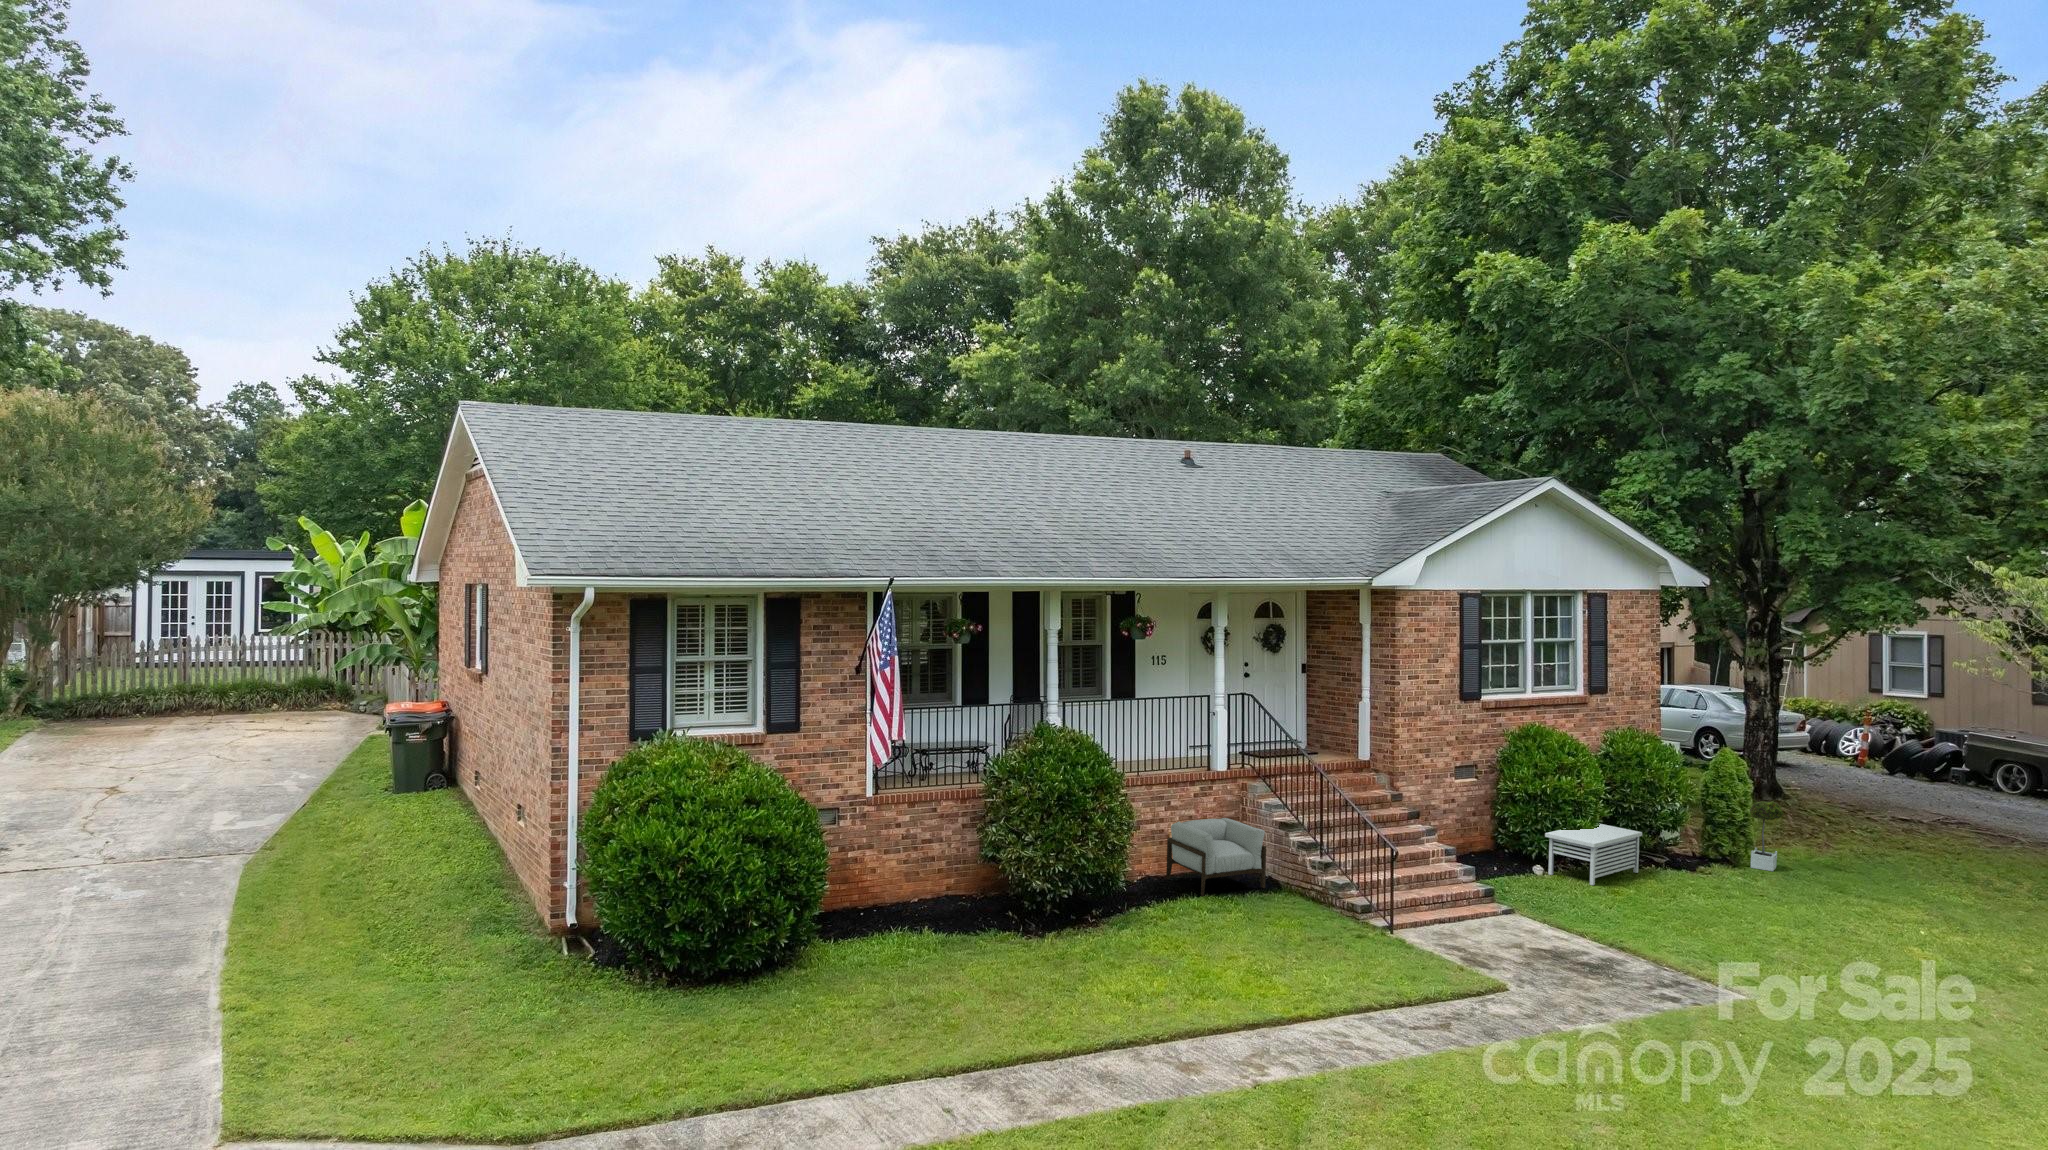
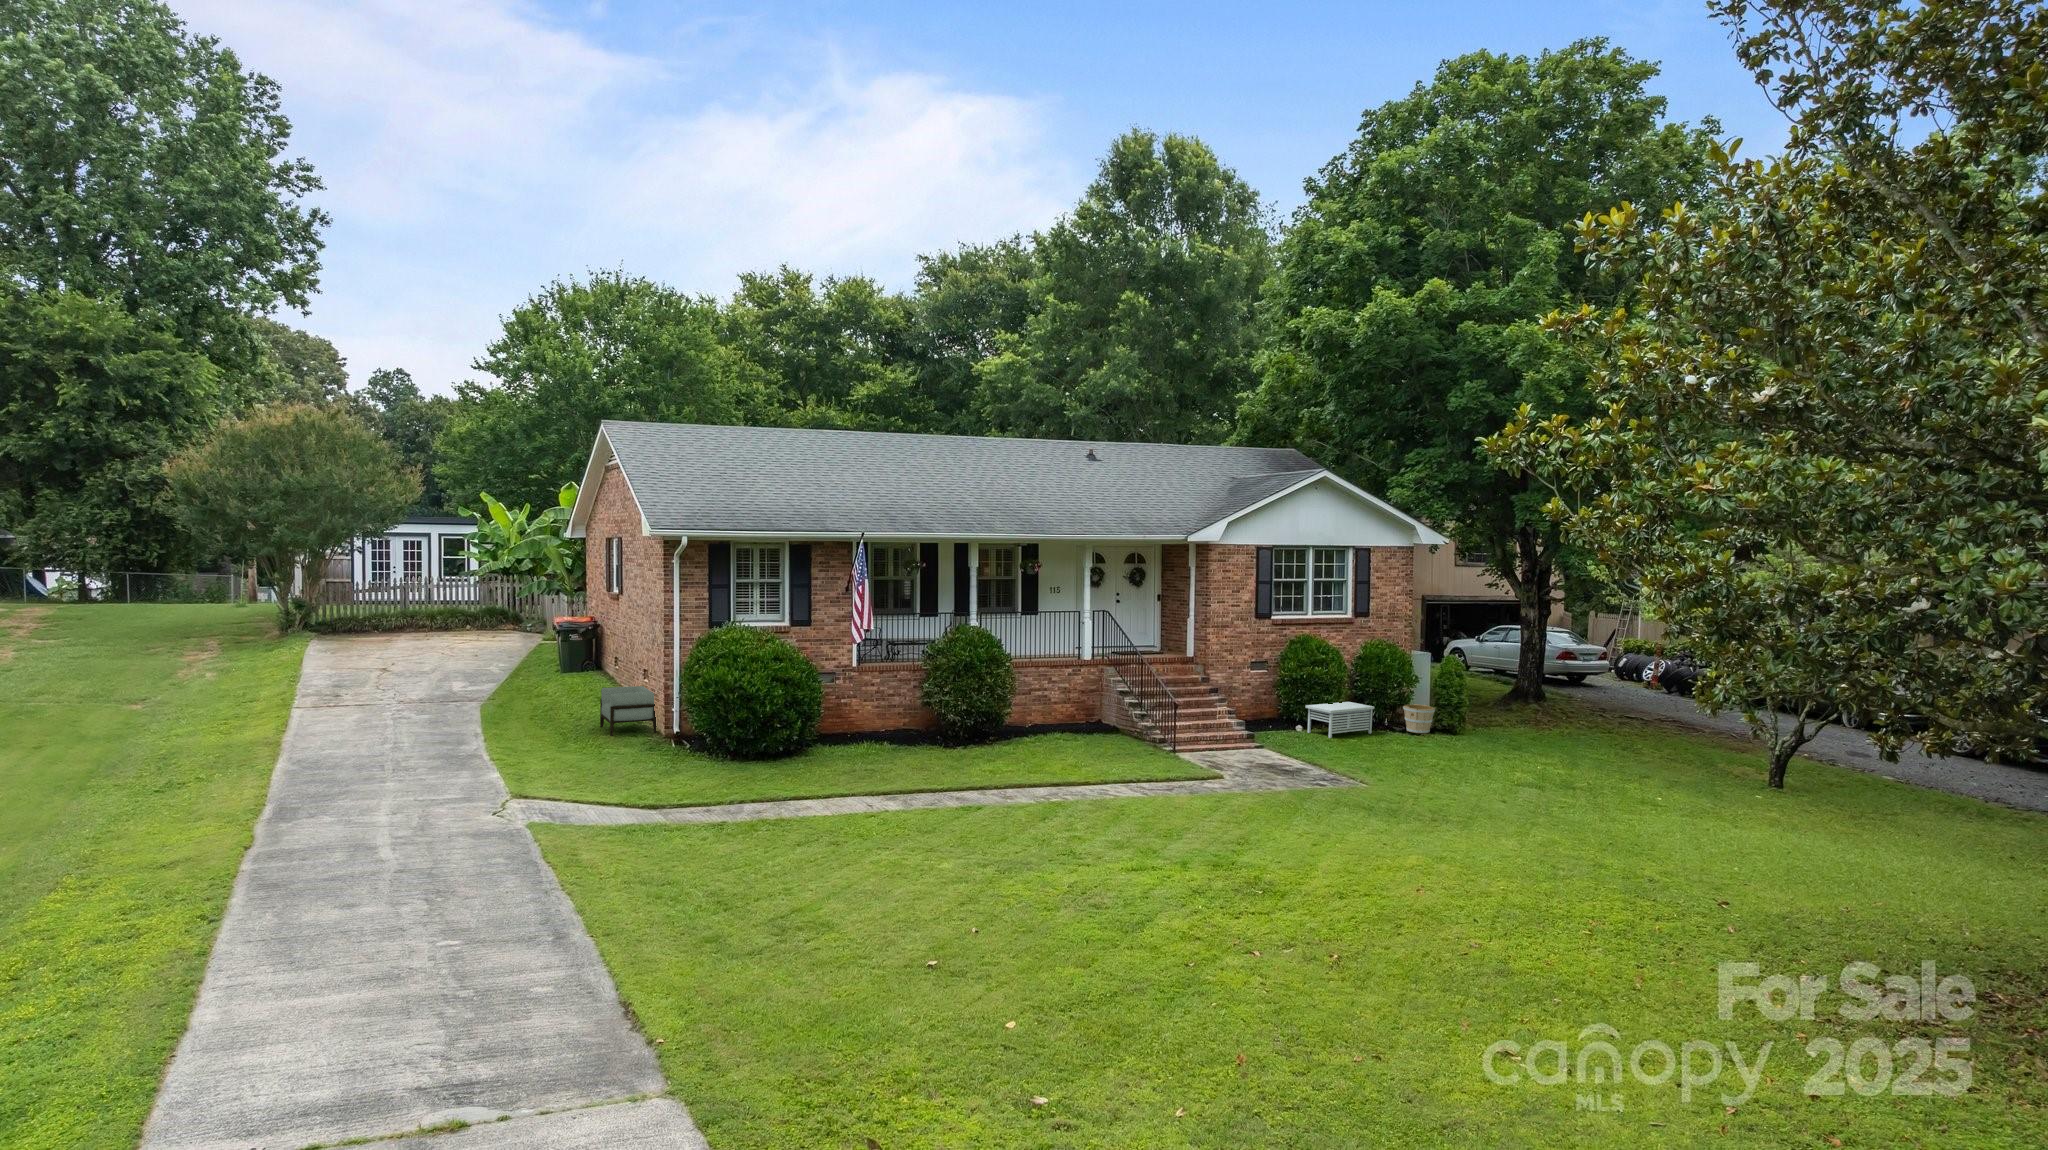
potted tree: present [1750,801,1783,871] -> none [1456,688,1477,736]
armchair: present [1166,818,1266,896] -> present [600,686,657,736]
wooden bucket: none [1669,823,1721,869] -> present [1403,704,1435,733]

